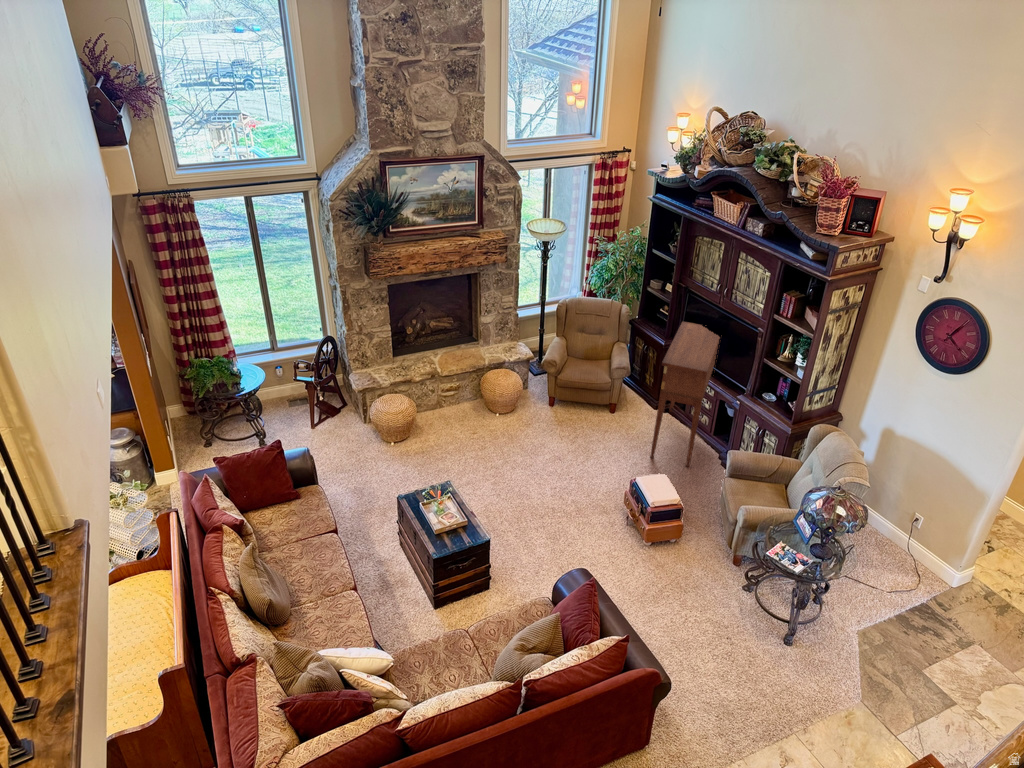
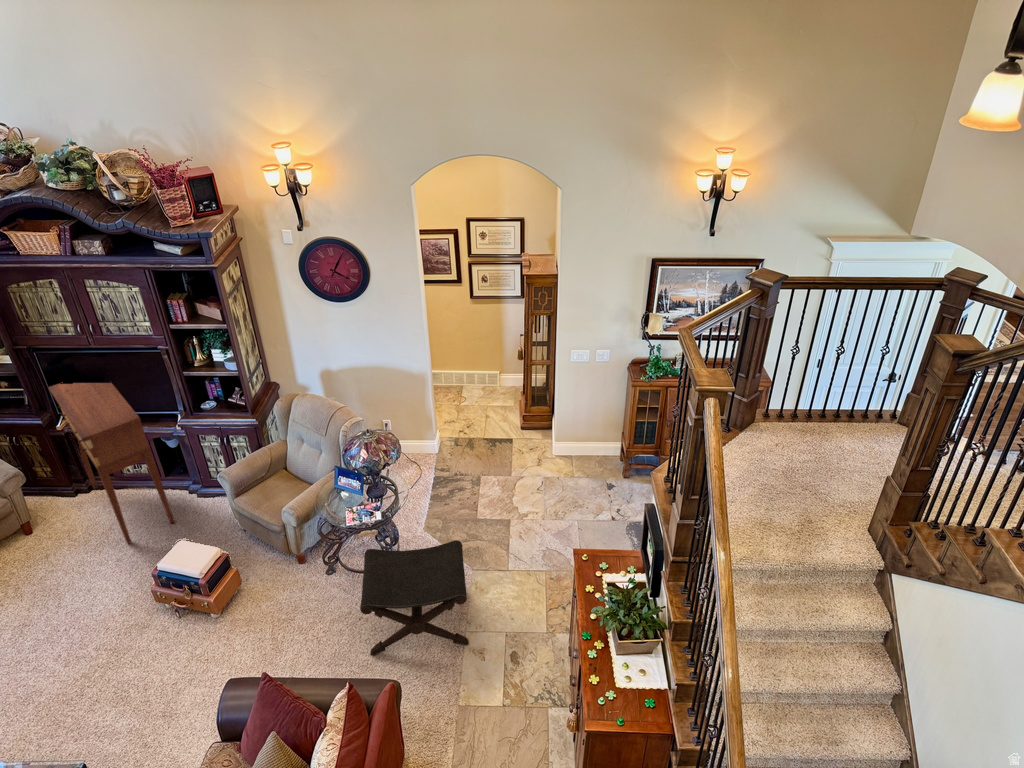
footstool: none [705,588,856,745] -> present [360,540,469,655]

